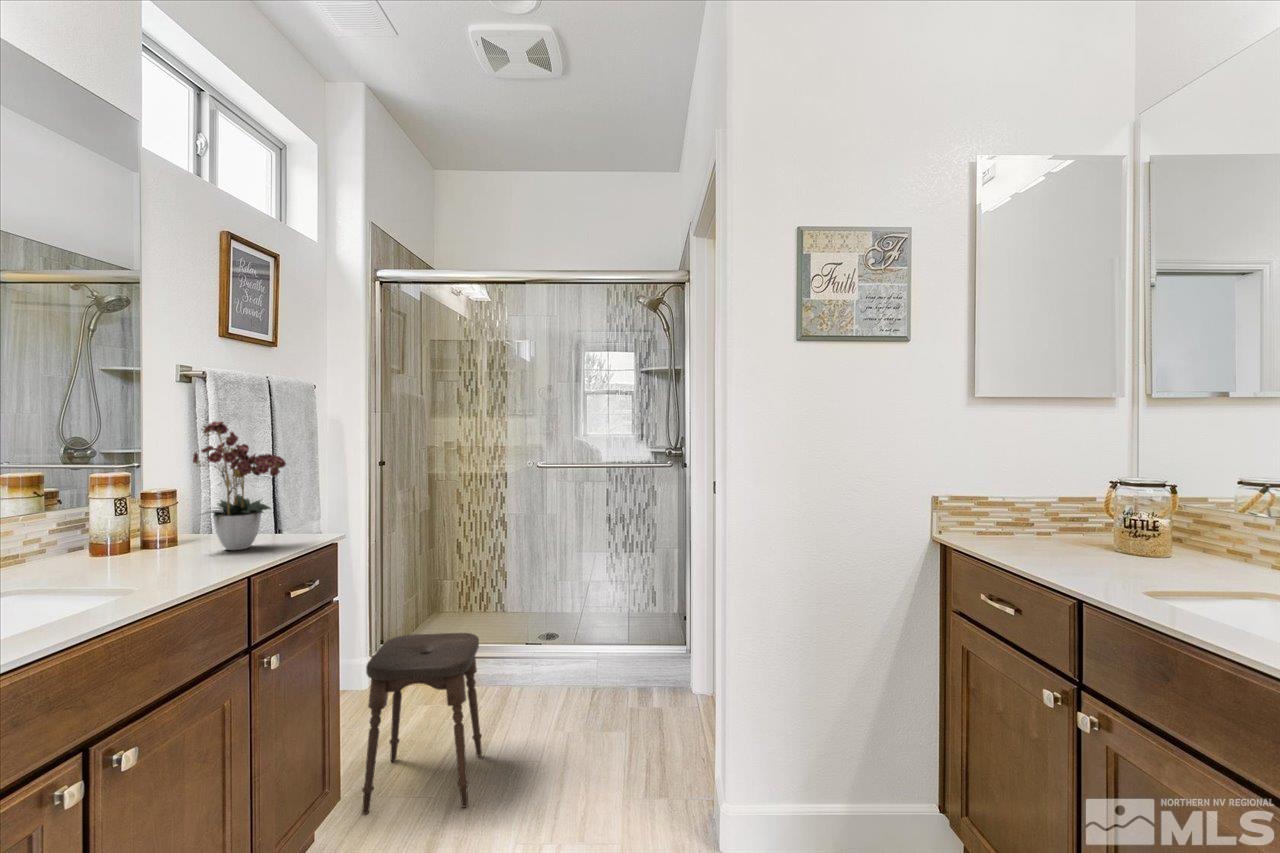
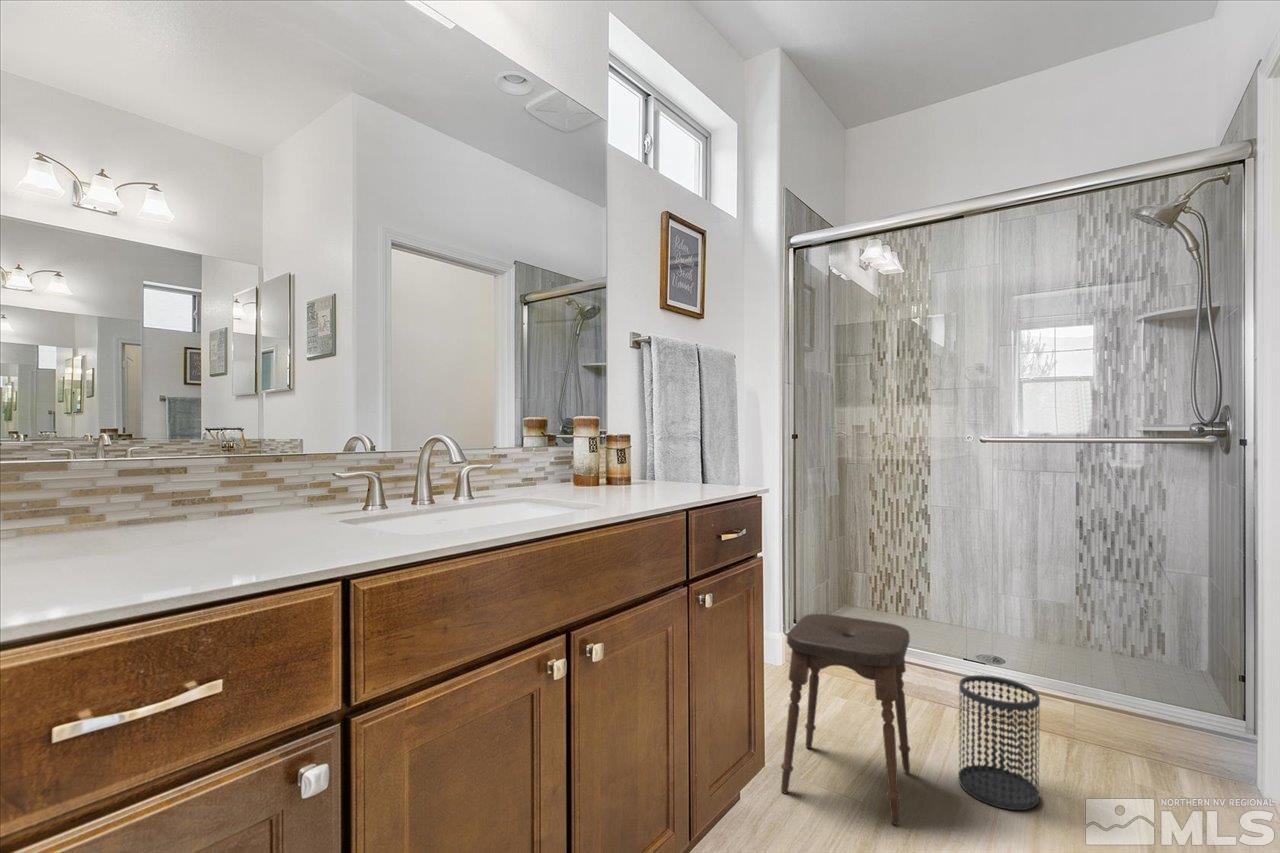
flower arrangement: present [193,421,286,550] -> none [640,362,726,491]
wastebasket: none [520,658,576,763] -> present [959,675,1040,810]

